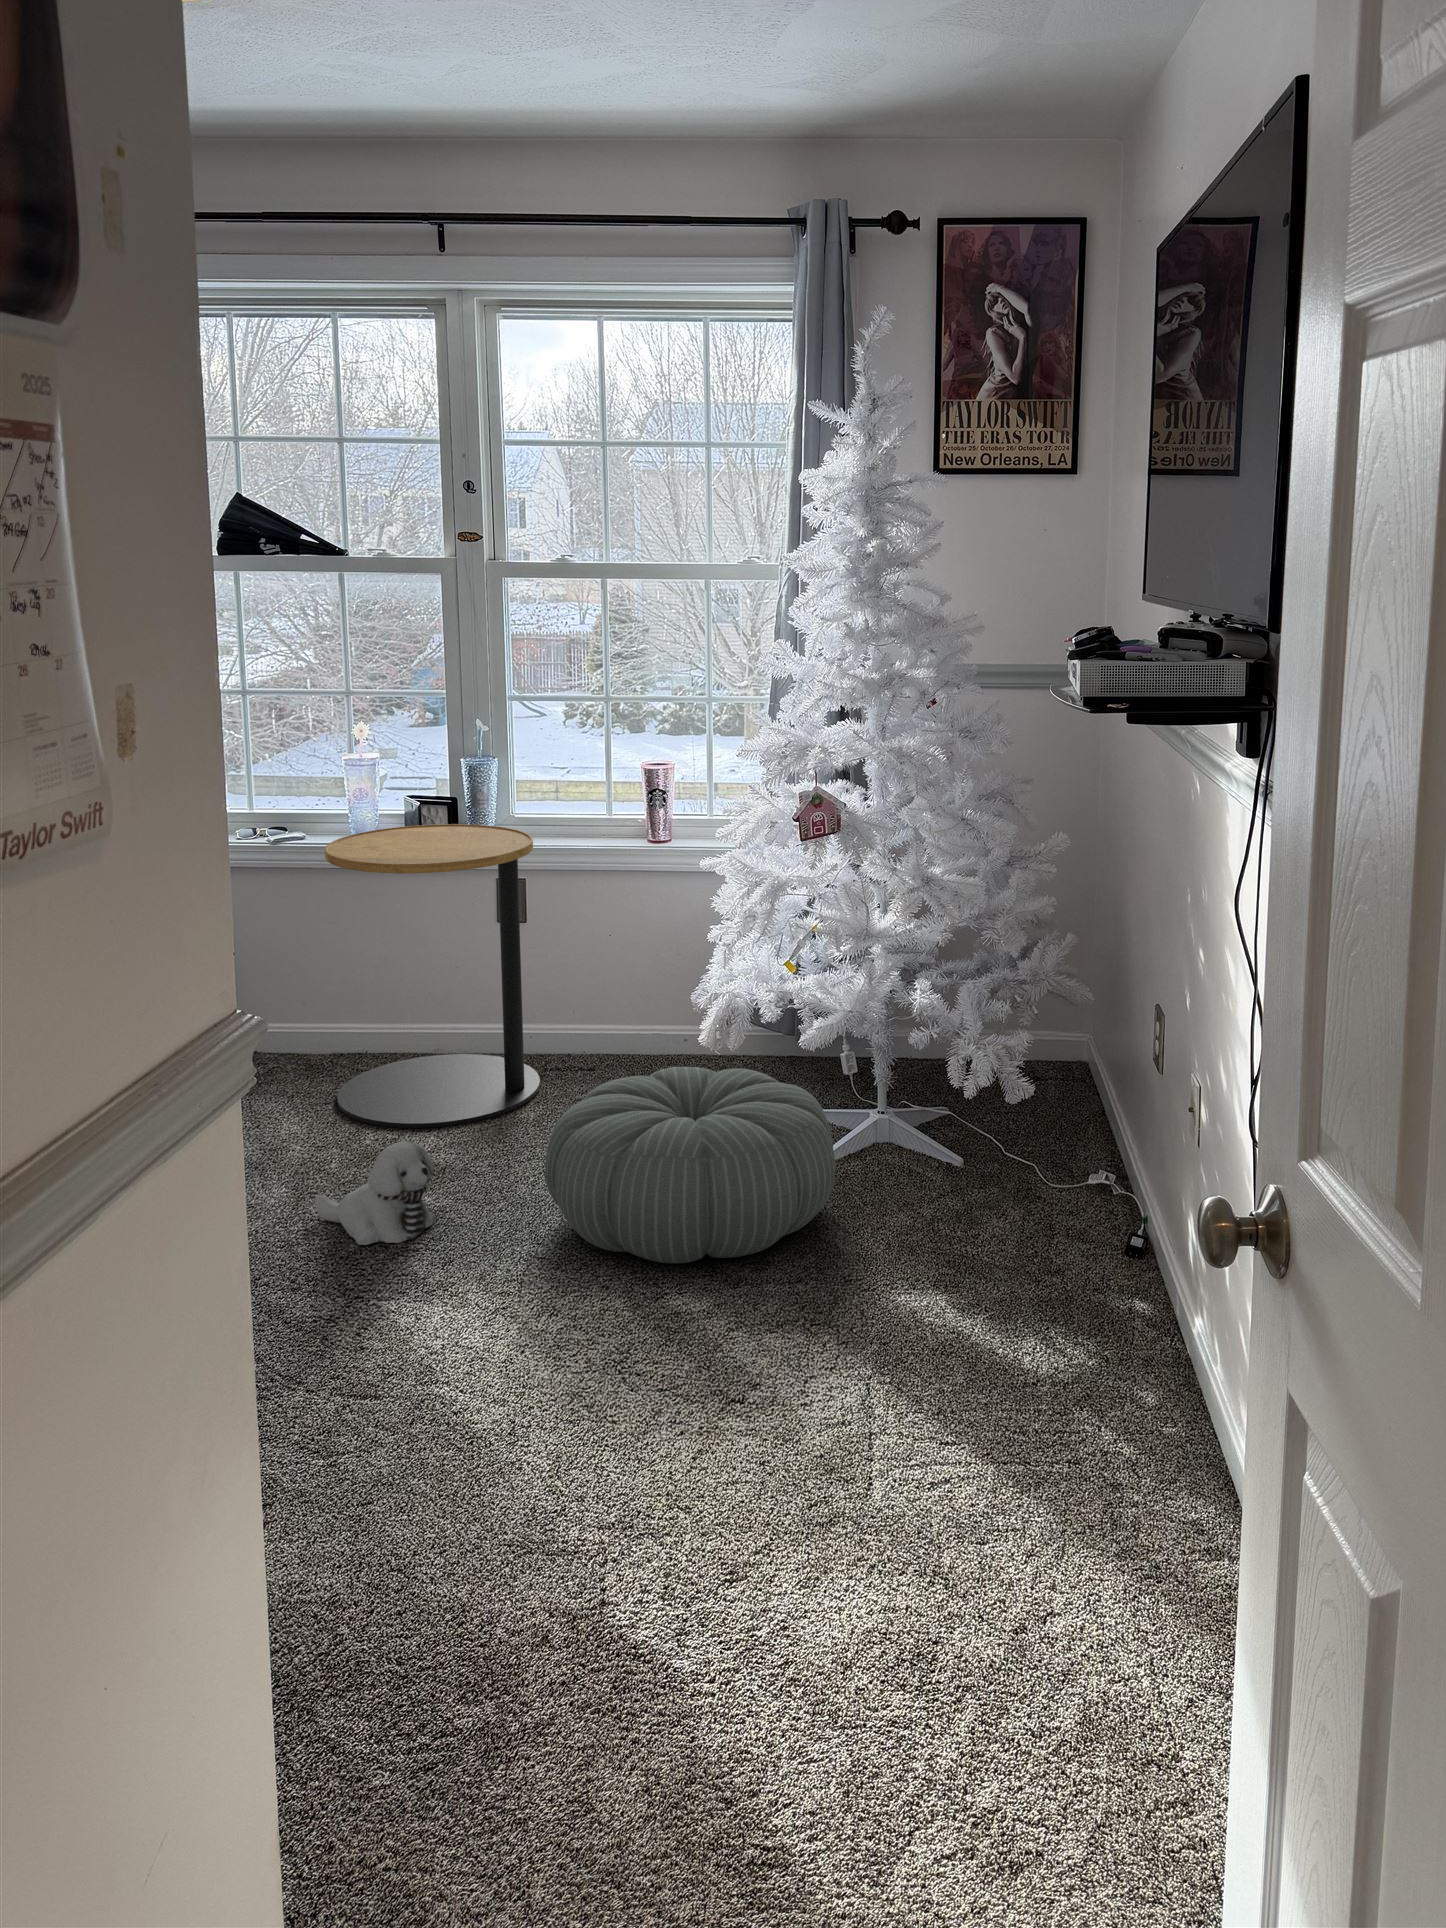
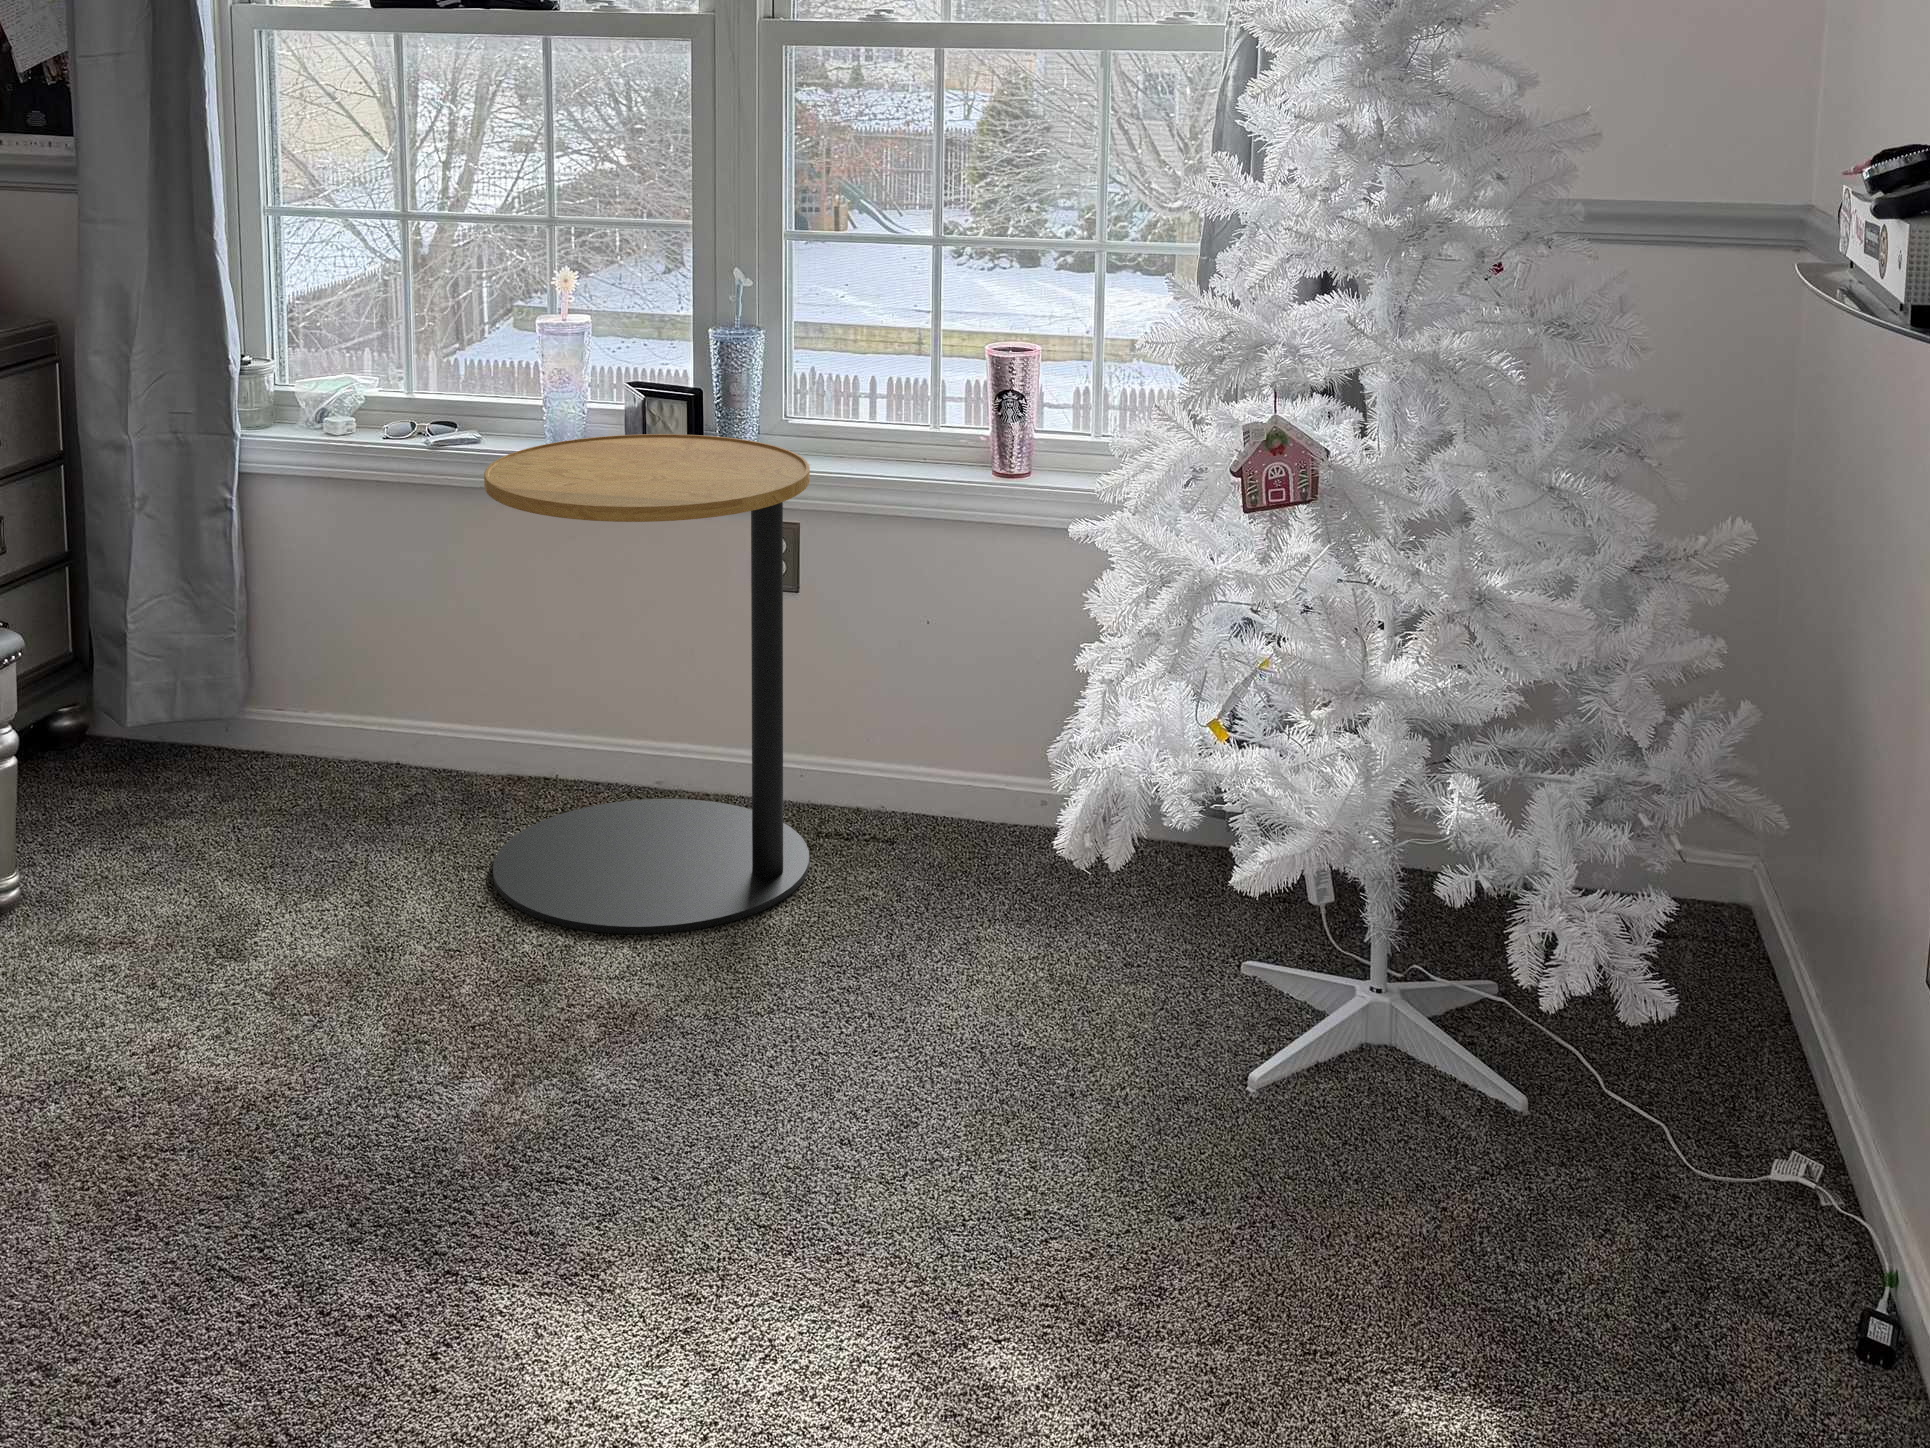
pouf: present [545,1067,835,1263] -> none [780,888,1289,1272]
plush toy: present [315,1141,434,1245] -> none [413,987,600,1163]

